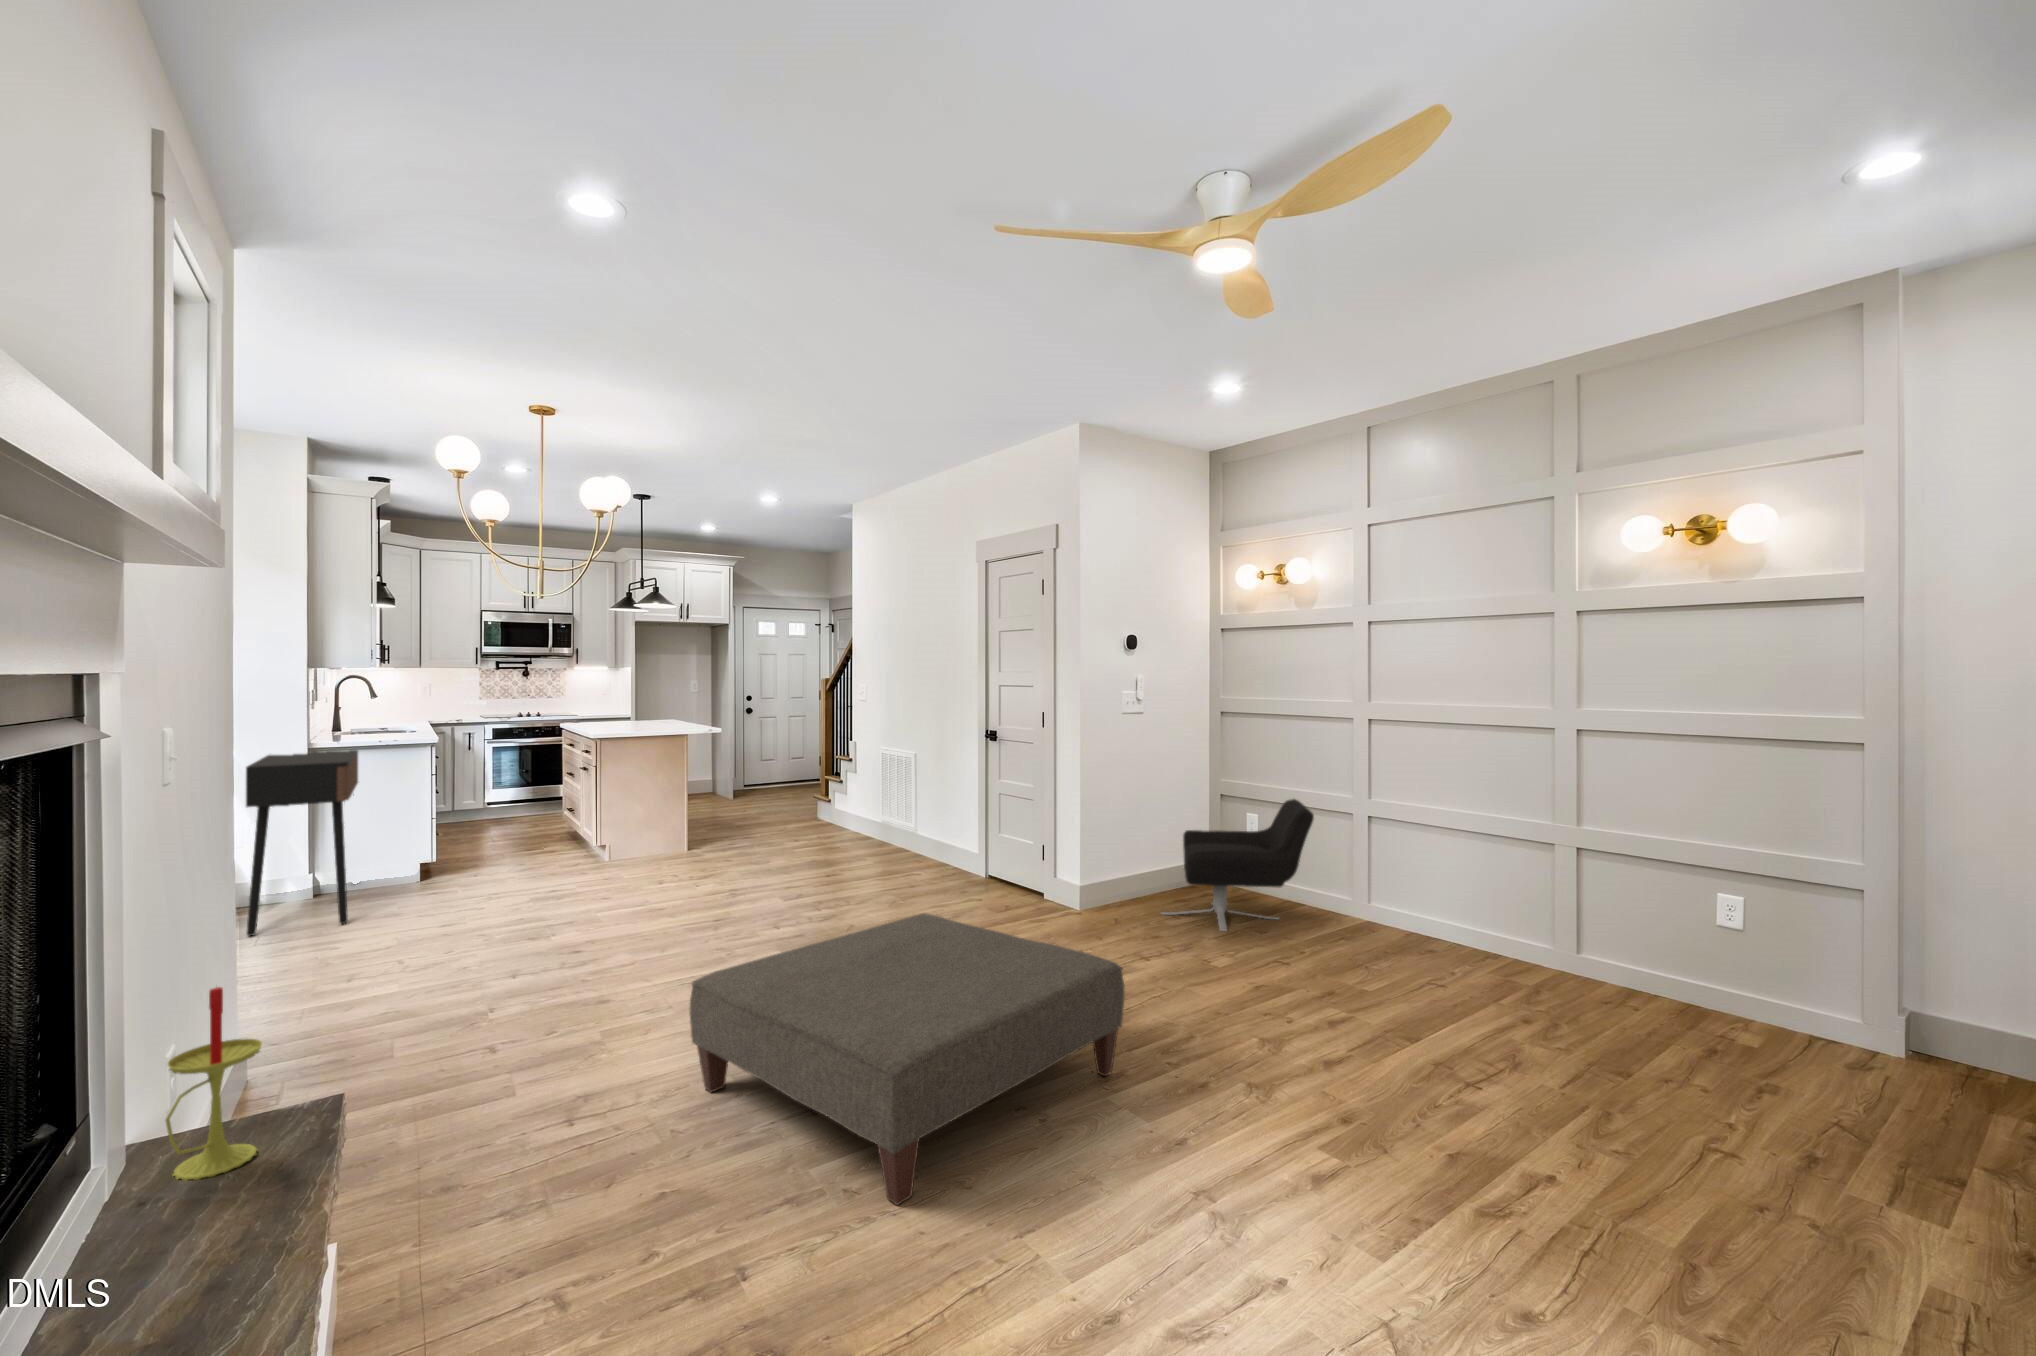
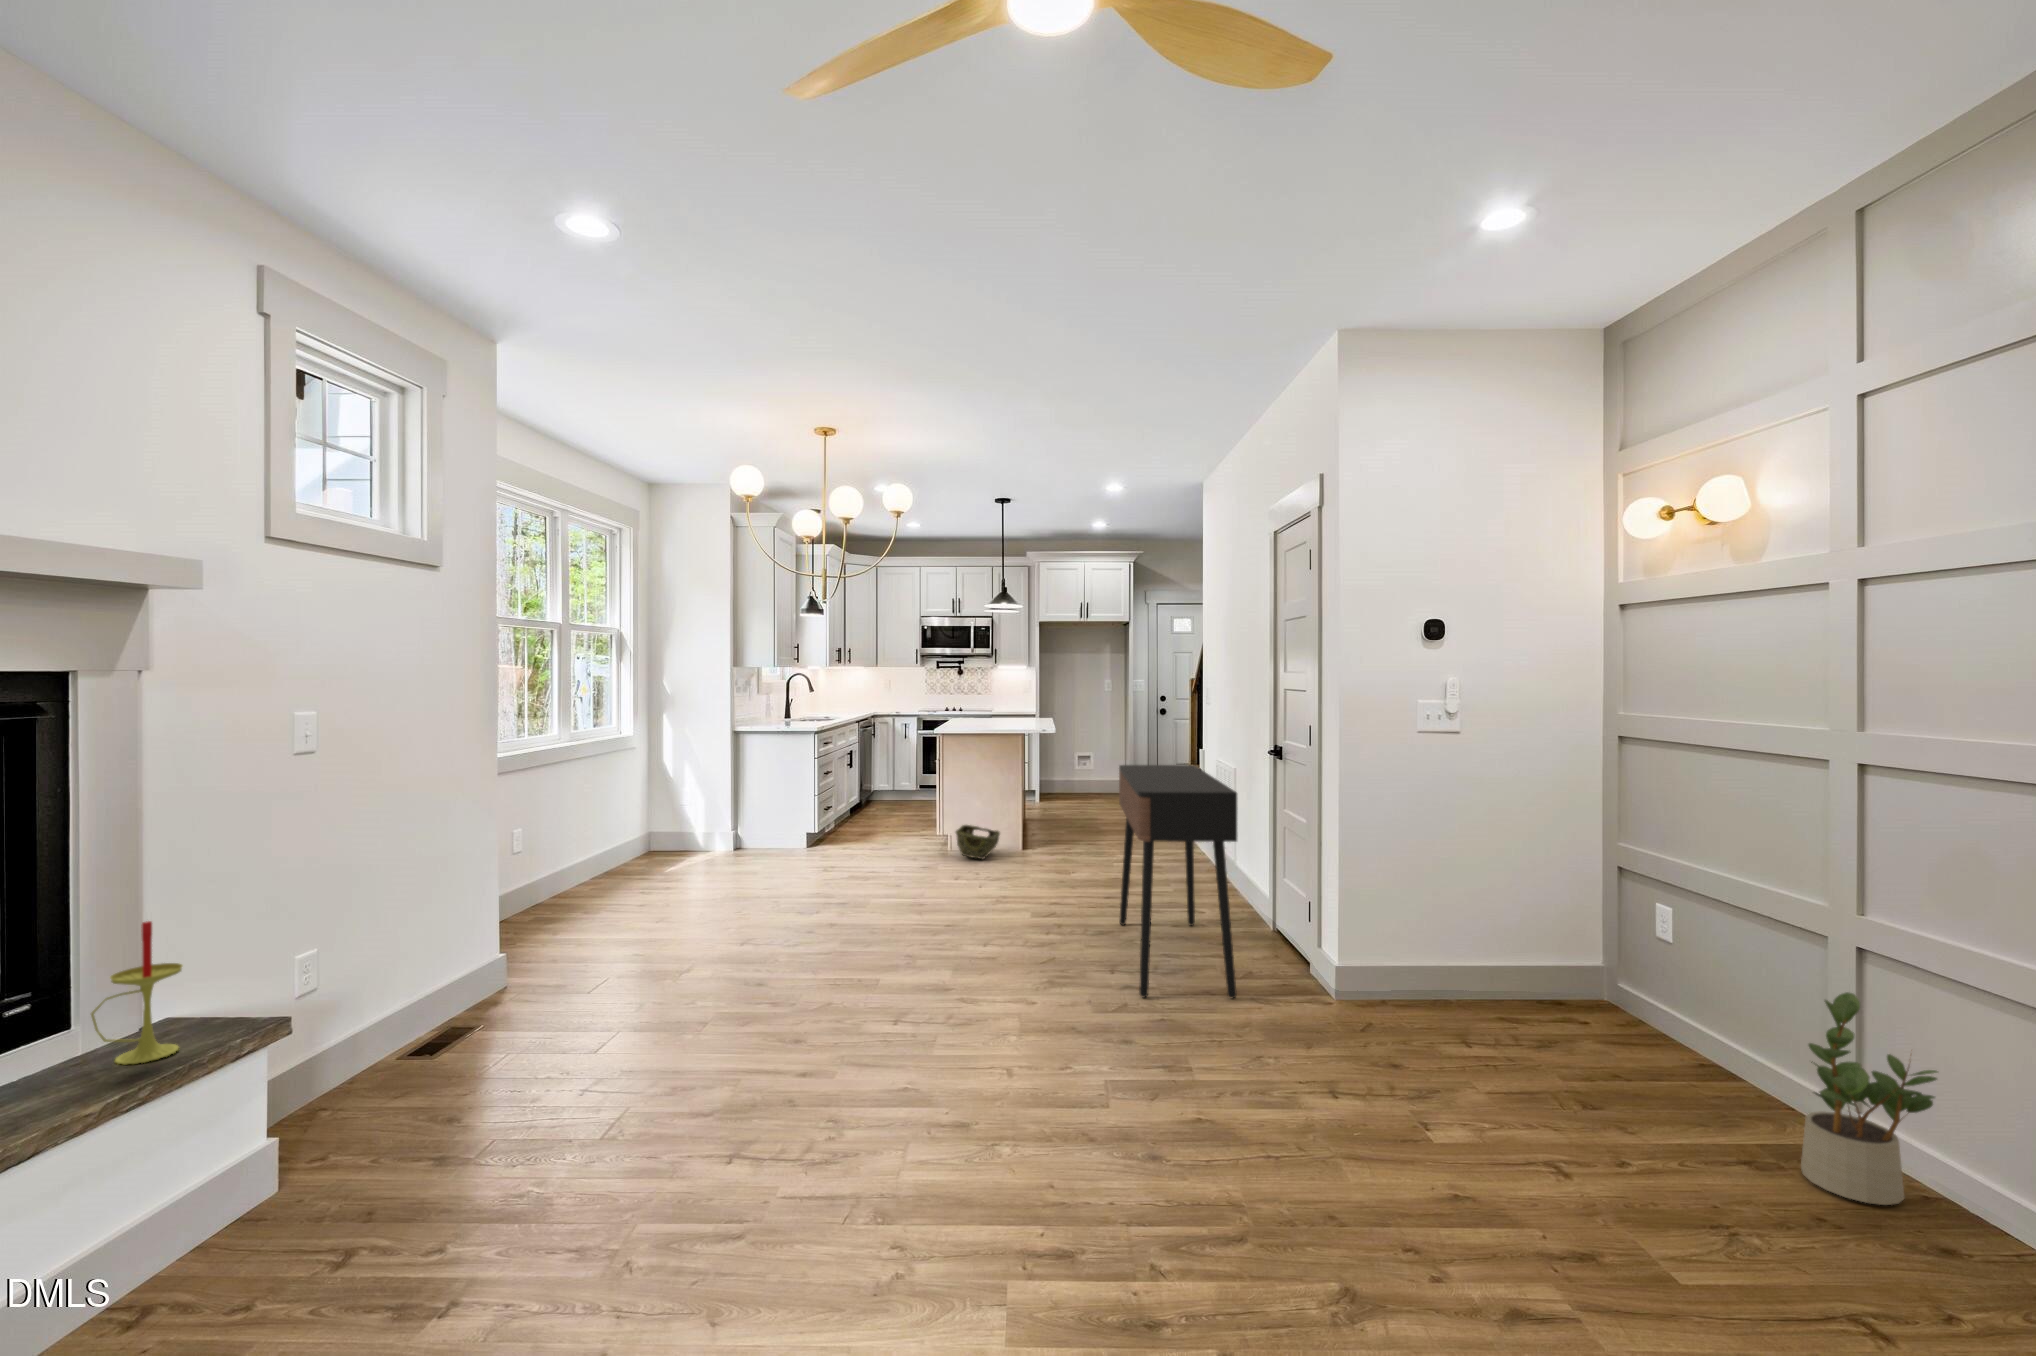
console table: present [246,750,359,936] -> present [1119,765,1237,998]
lounge chair: present [1161,799,1314,931] -> none [1456,890,1730,1090]
woven basket: none [620,827,669,859] -> present [956,825,1000,859]
potted plant: none [1365,840,1423,946] -> present [1801,992,1938,1205]
ottoman: present [690,913,1124,1205] -> none [621,966,1083,1302]

